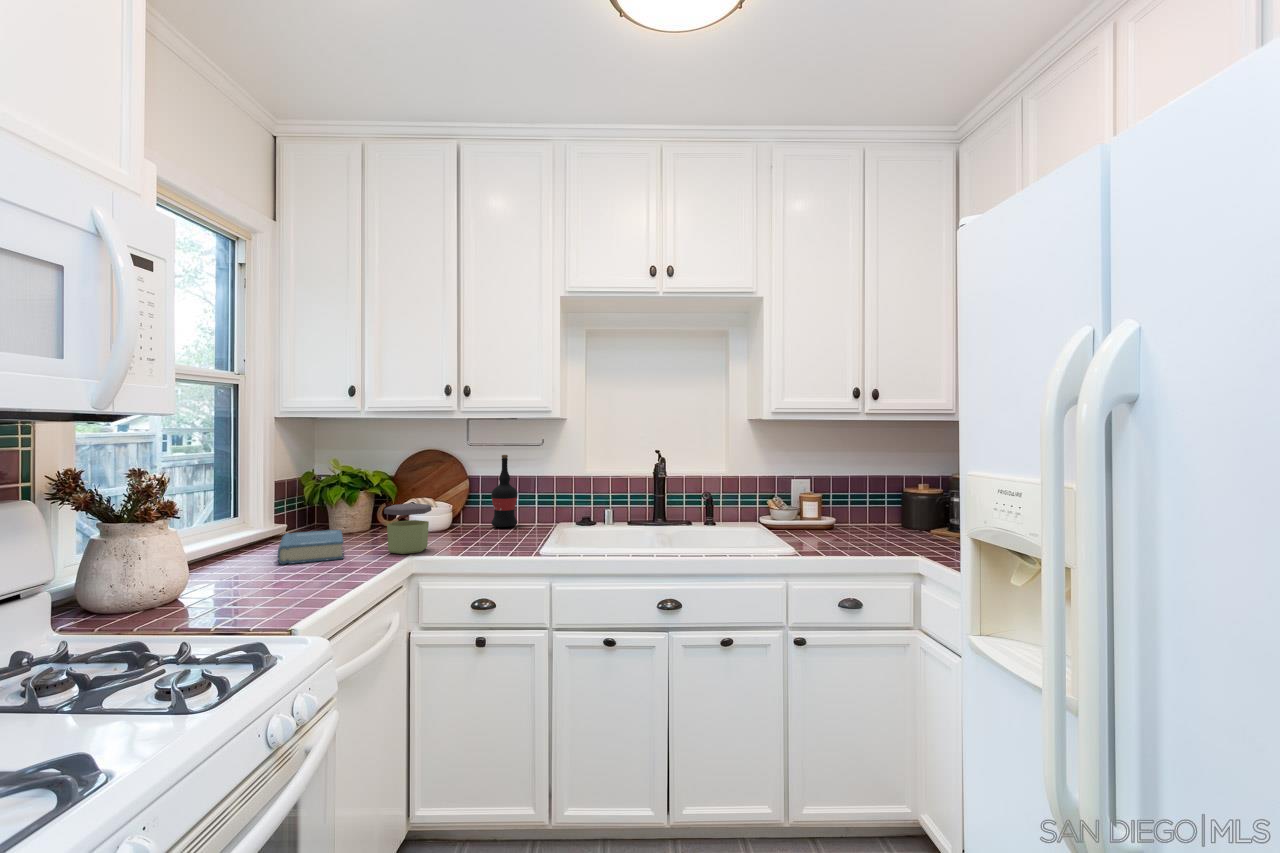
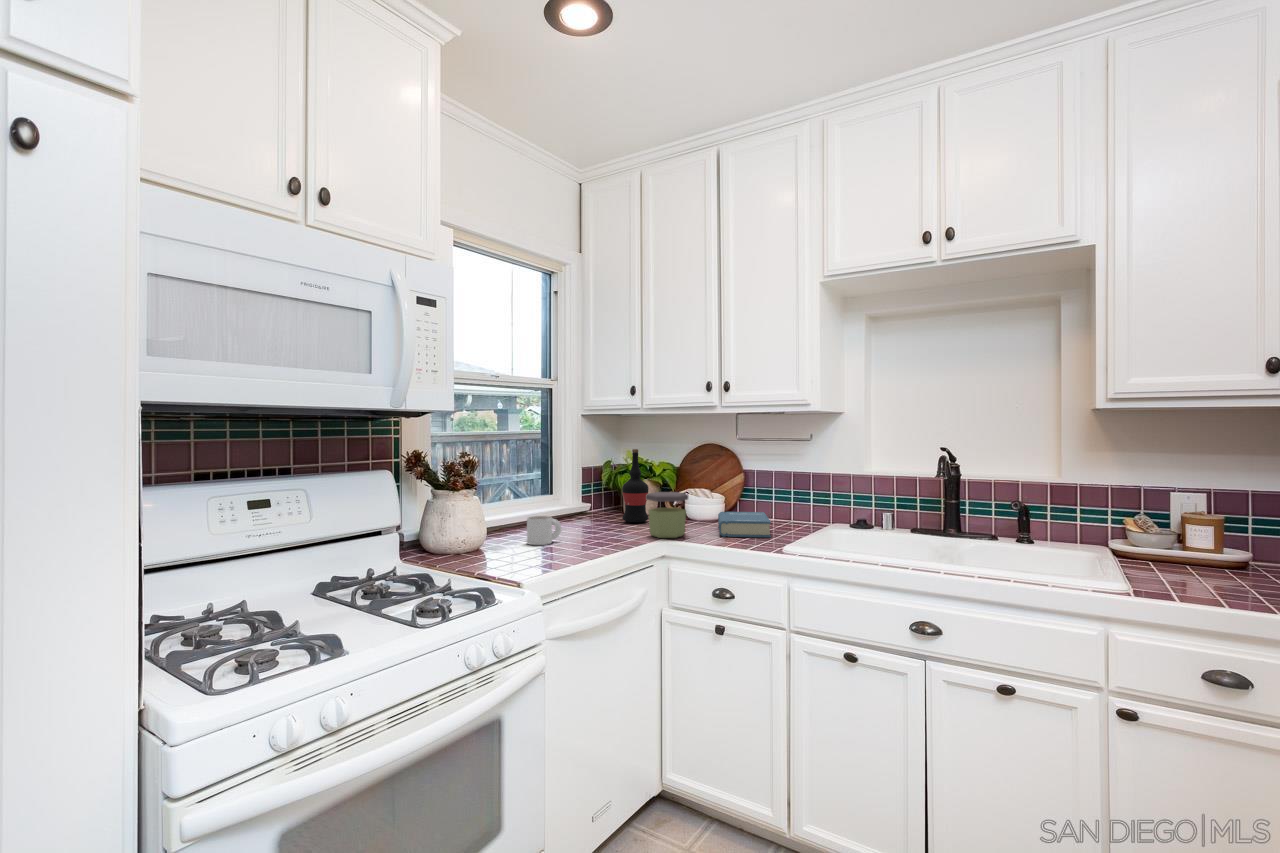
wine bottle: present [491,455,517,527] -> present [622,449,649,522]
hardback book: present [278,530,344,564] -> present [718,512,771,537]
mug: none [237,543,284,580] -> present [527,516,561,545]

